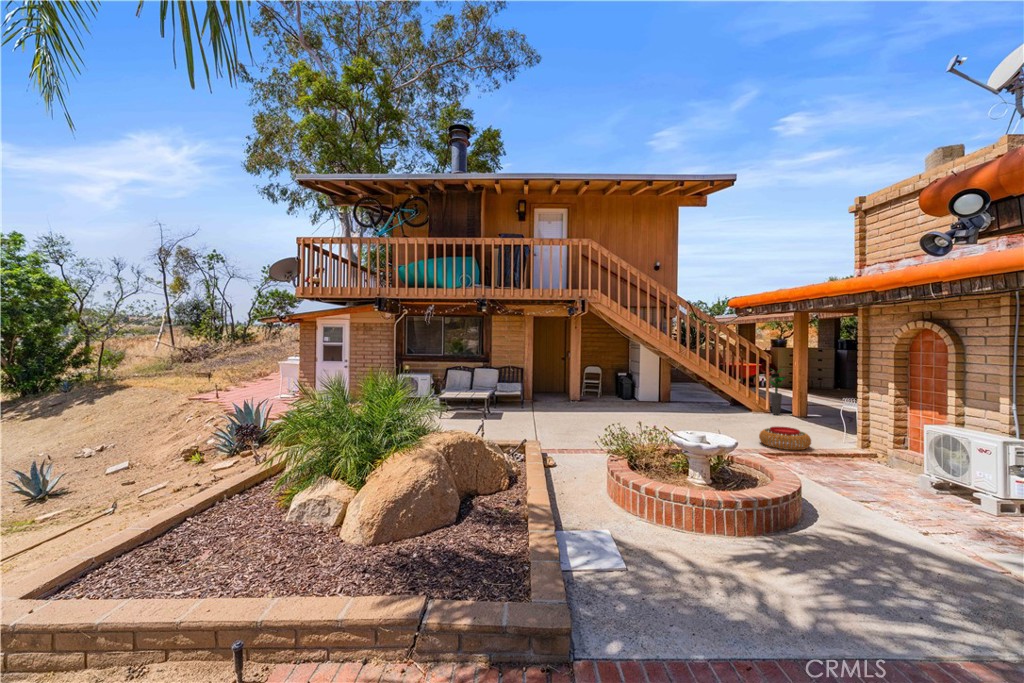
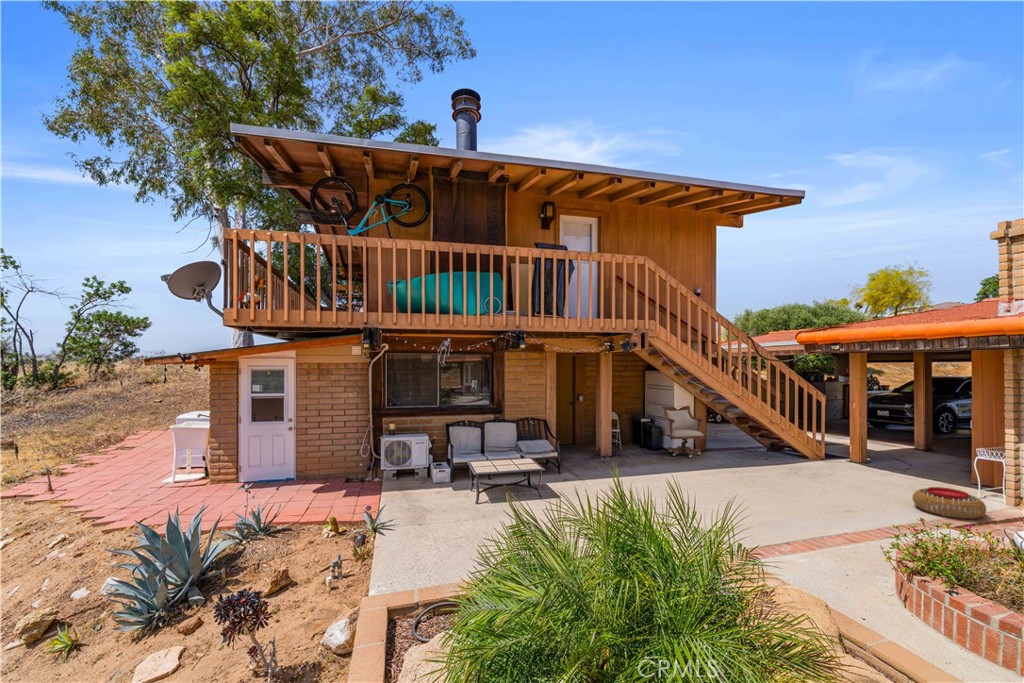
chair: none [630,363,660,406] -> present [662,406,704,458]
potted plant: present [770,369,786,415] -> none [818,408,845,461]

